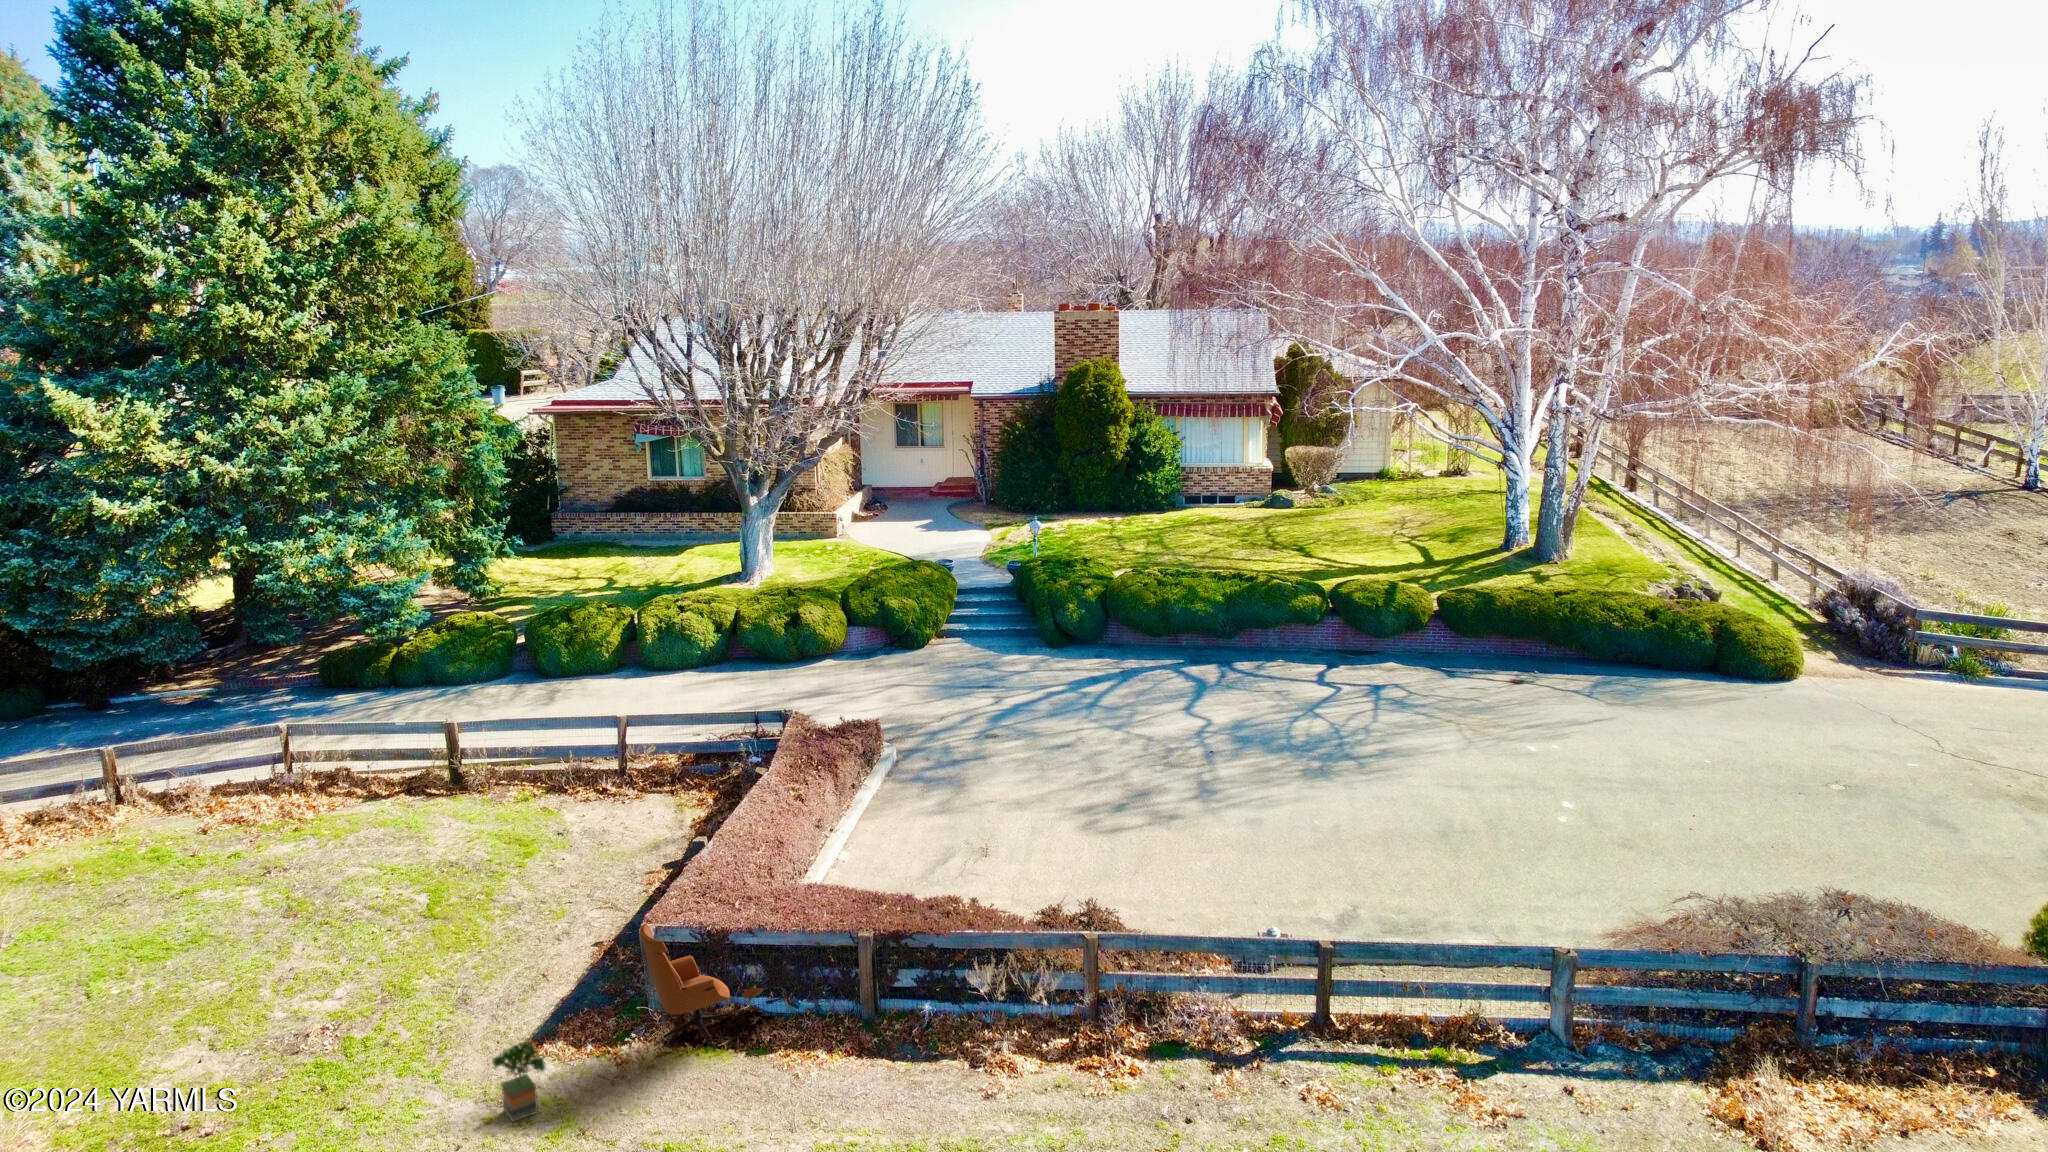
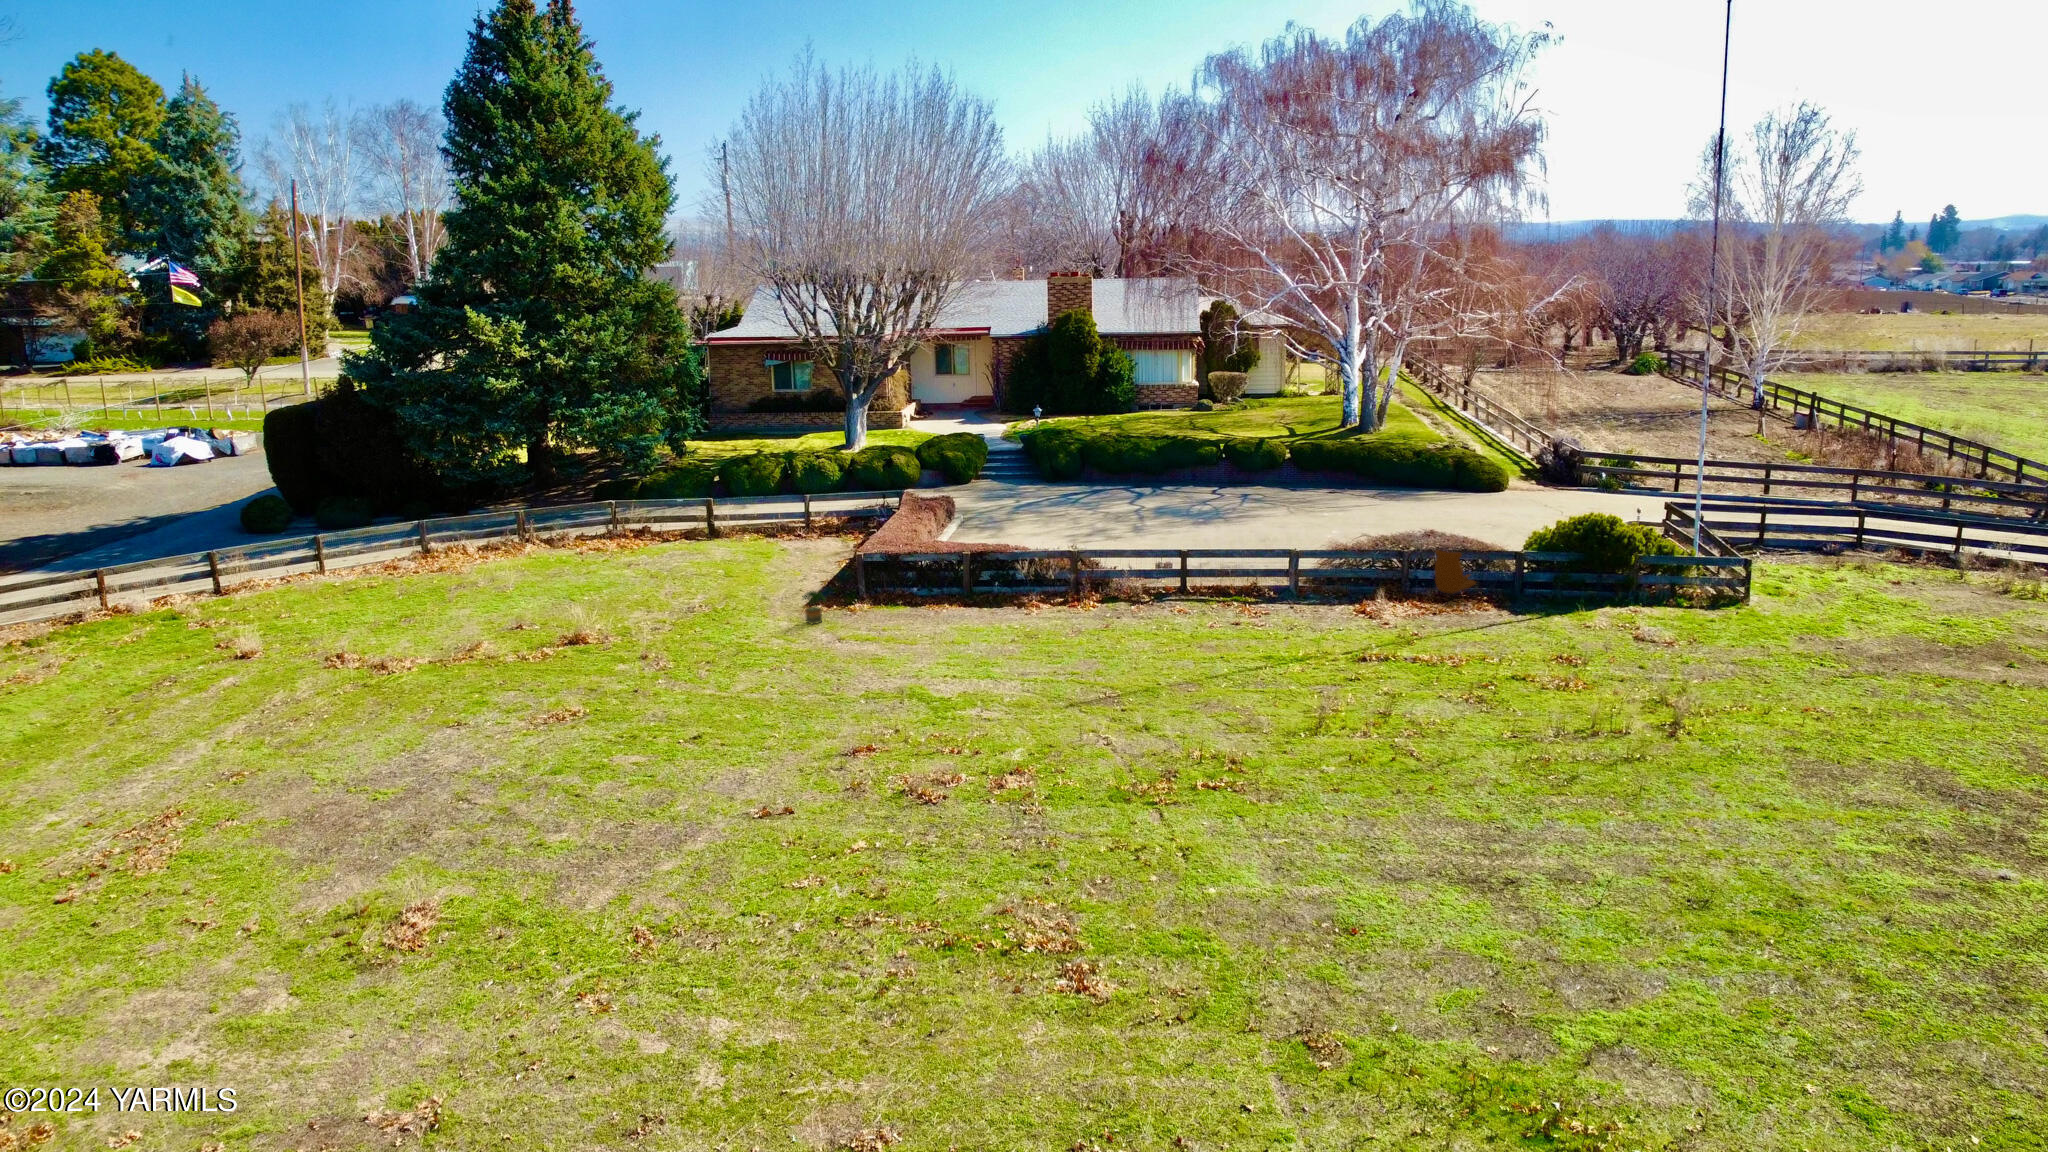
lounge chair: present [640,924,774,1043] -> present [1435,549,1476,603]

